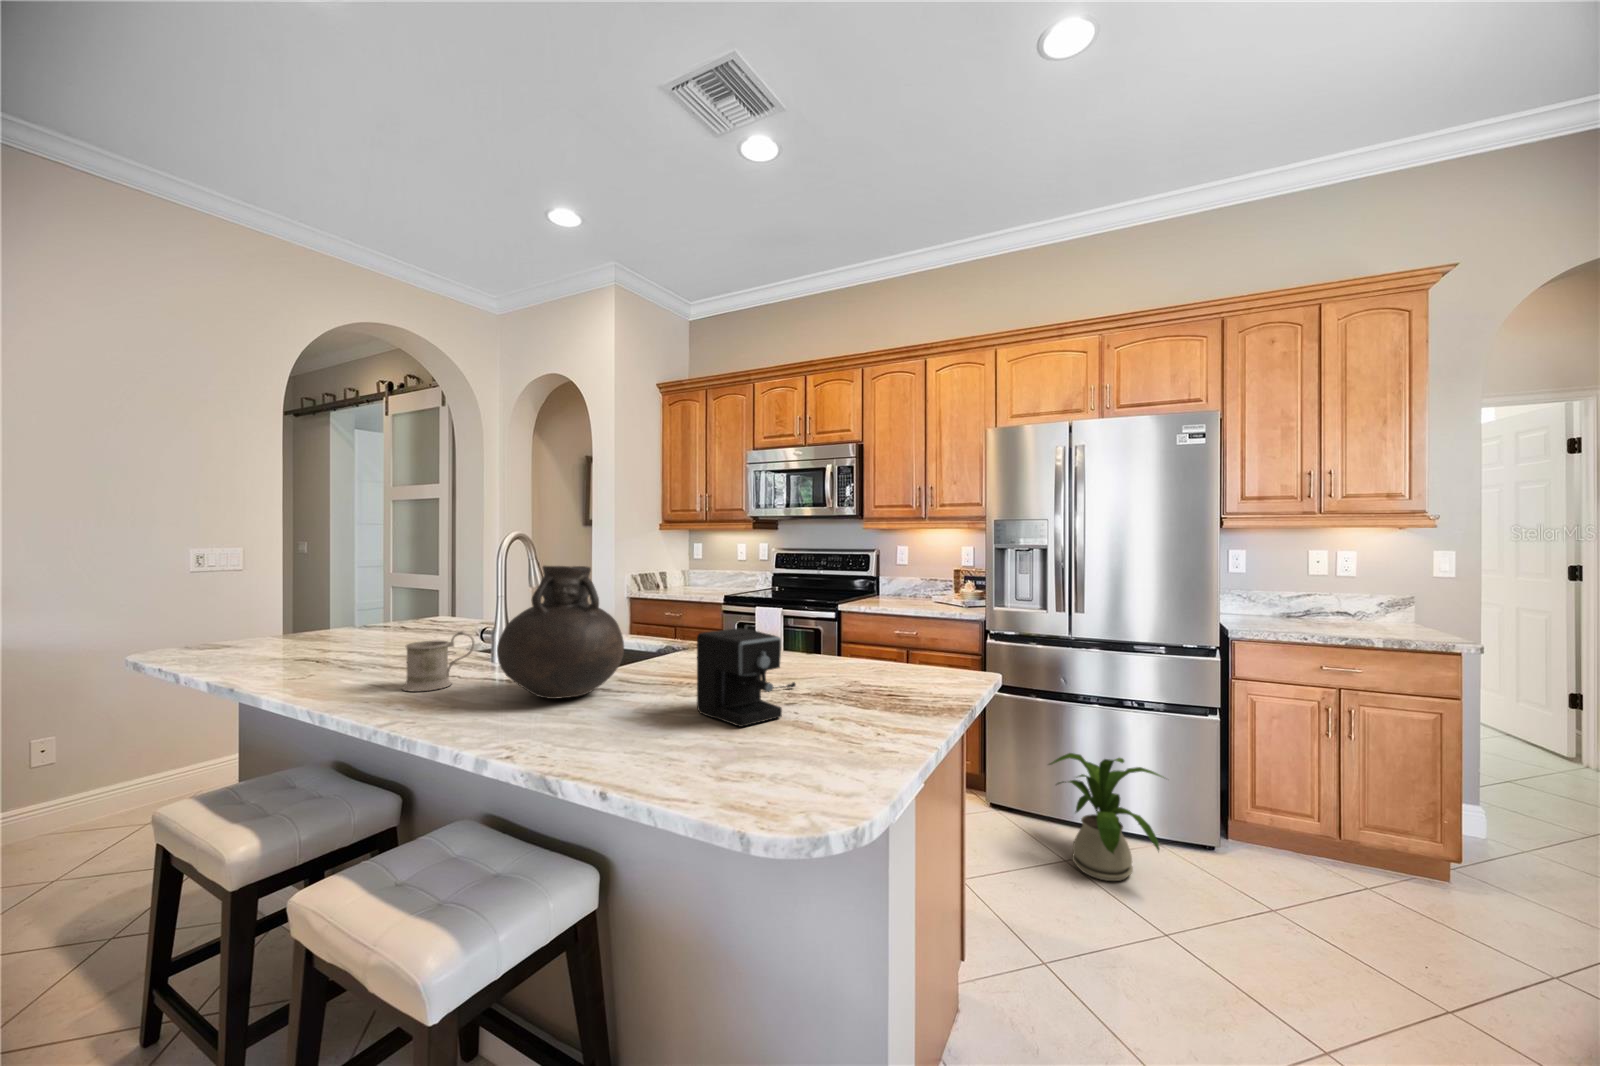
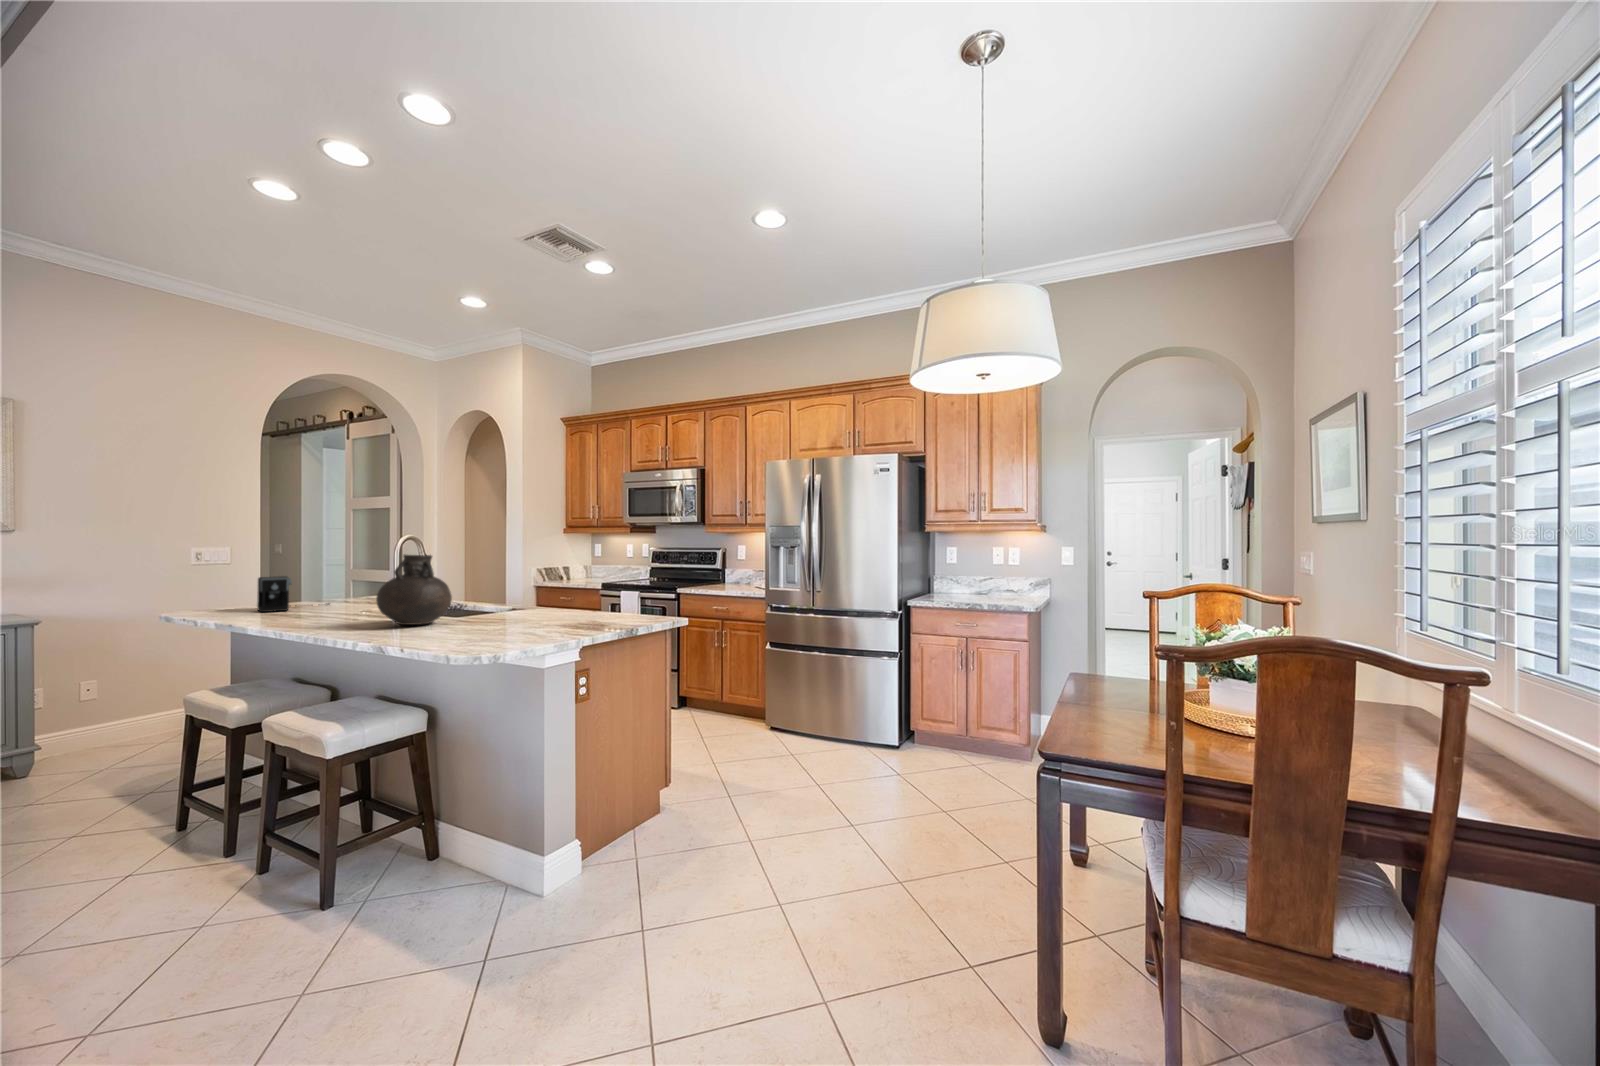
coffee maker: present [697,628,796,727] -> present [257,576,329,612]
mug: present [402,631,475,691] -> none [327,592,371,624]
house plant: present [1049,753,1162,881] -> none [784,683,851,764]

